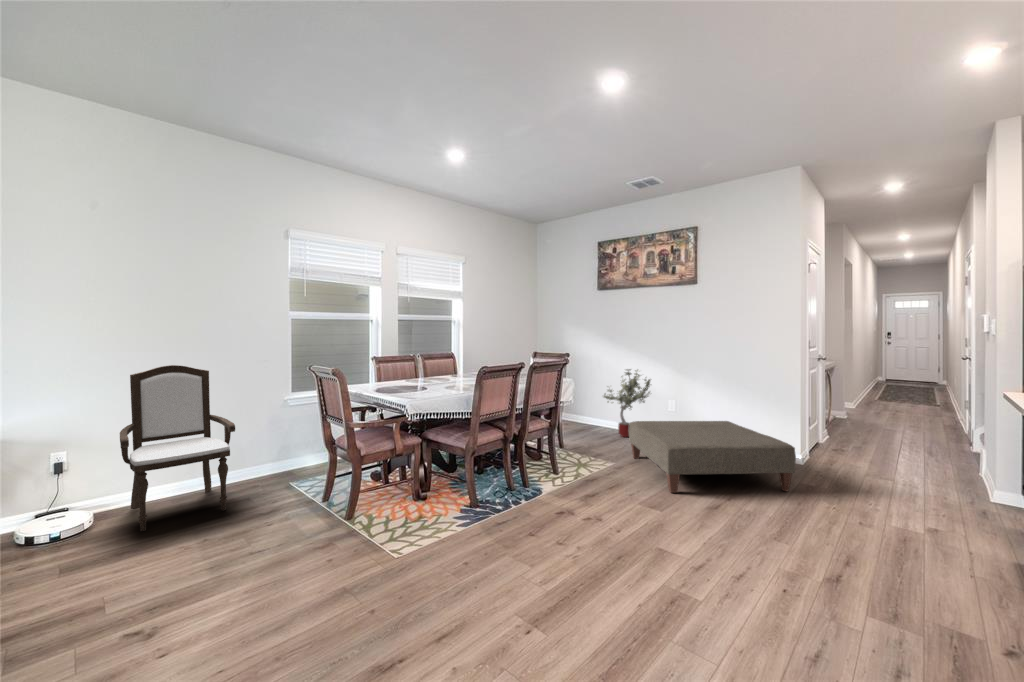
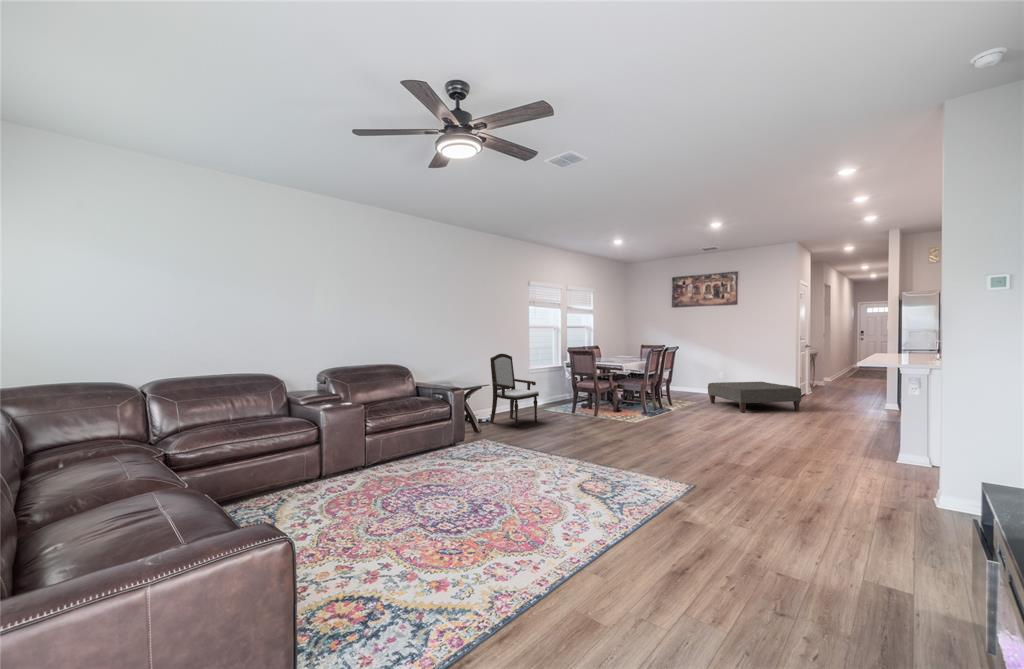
potted tree: present [604,369,650,437] -> none [680,355,714,396]

